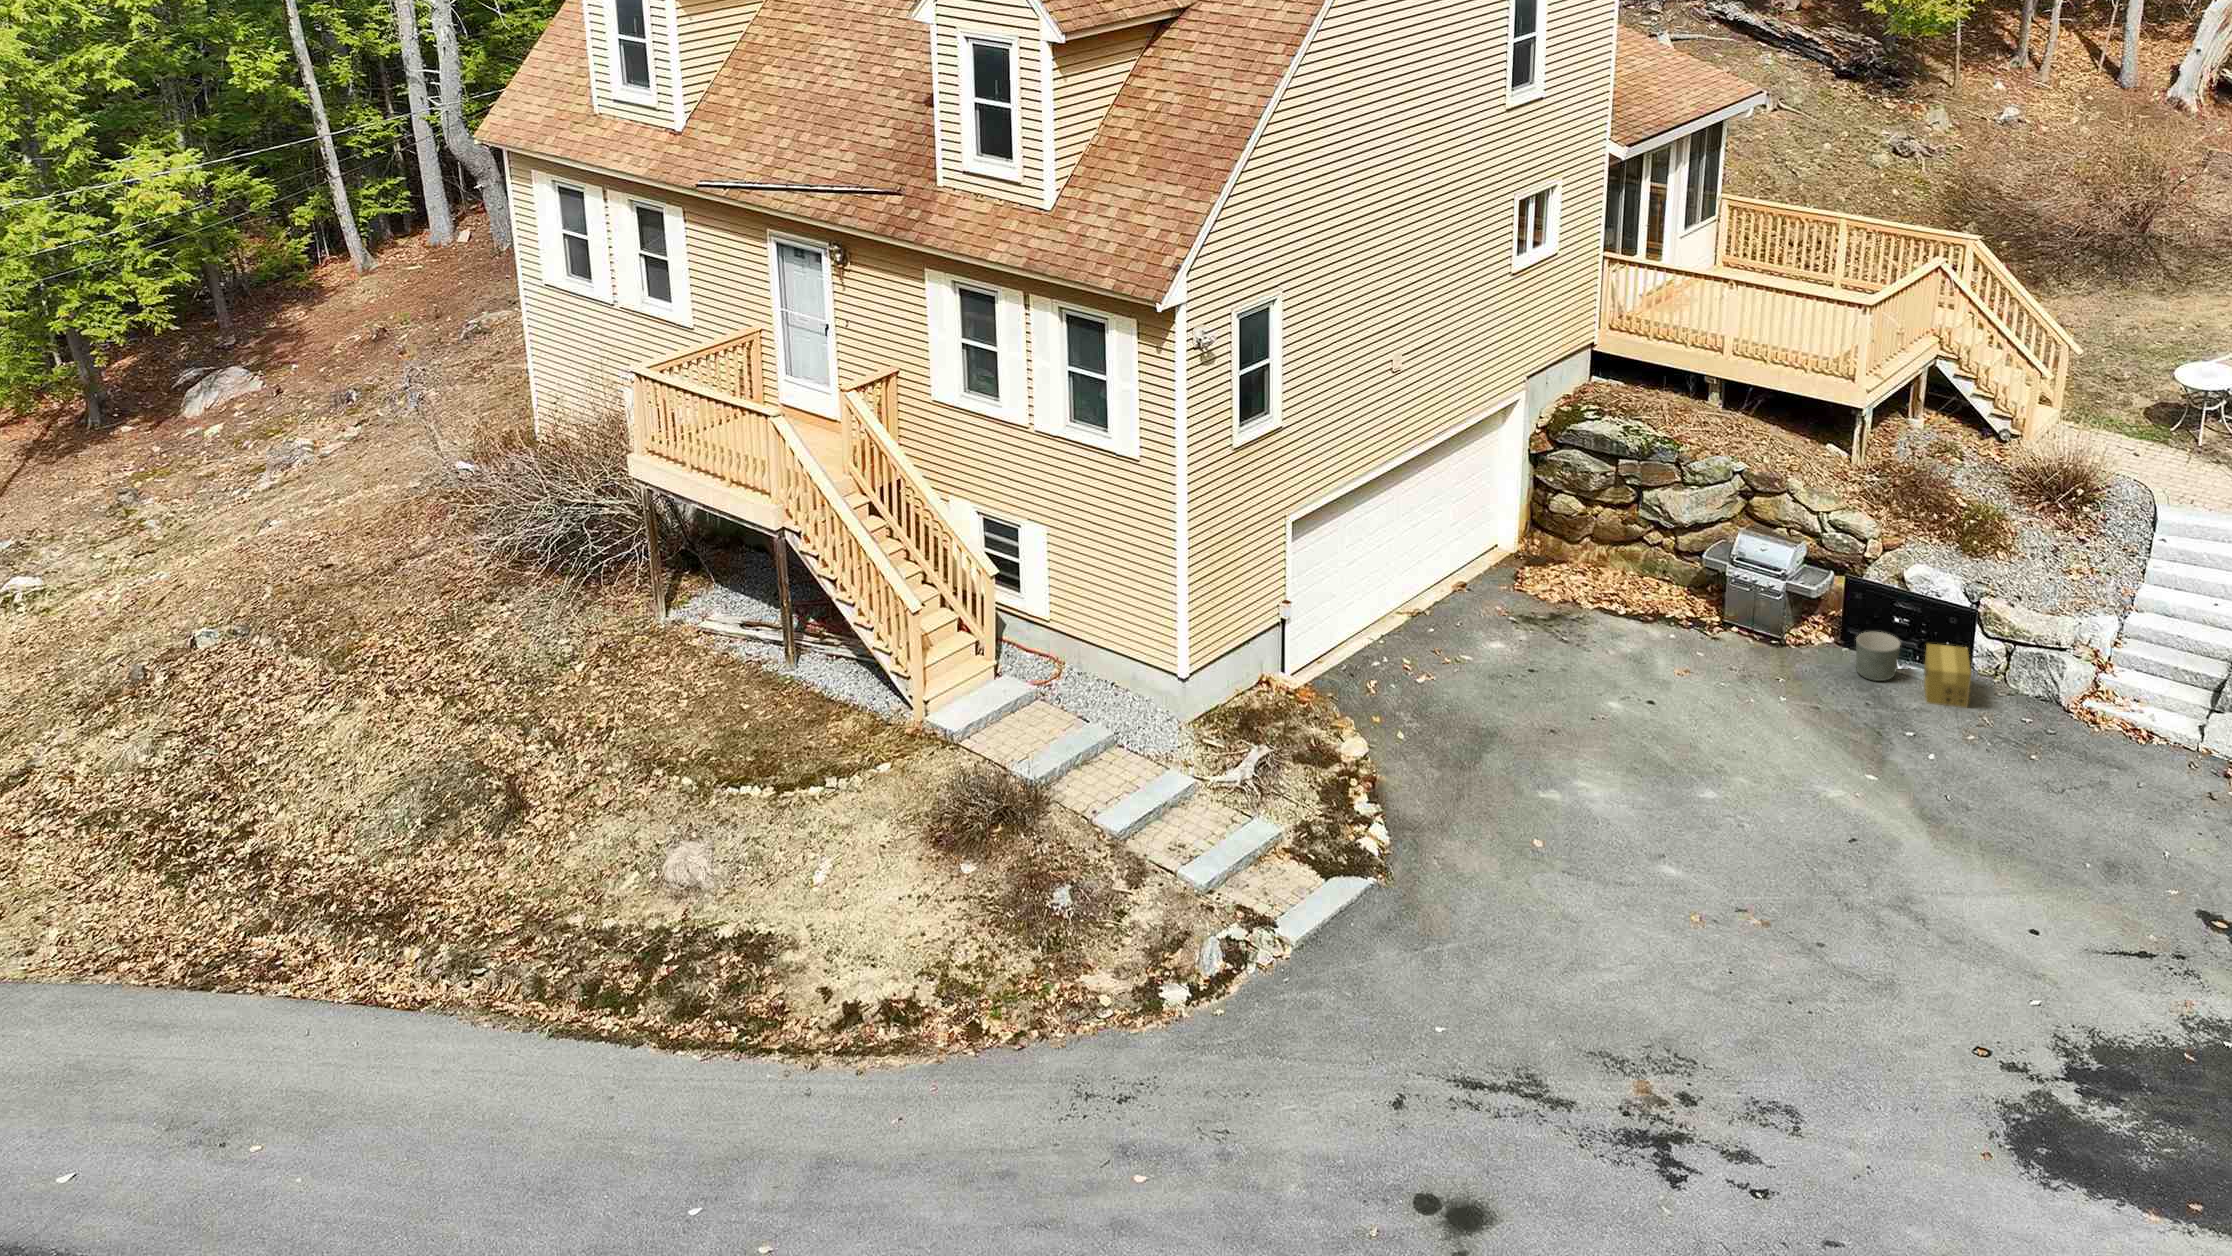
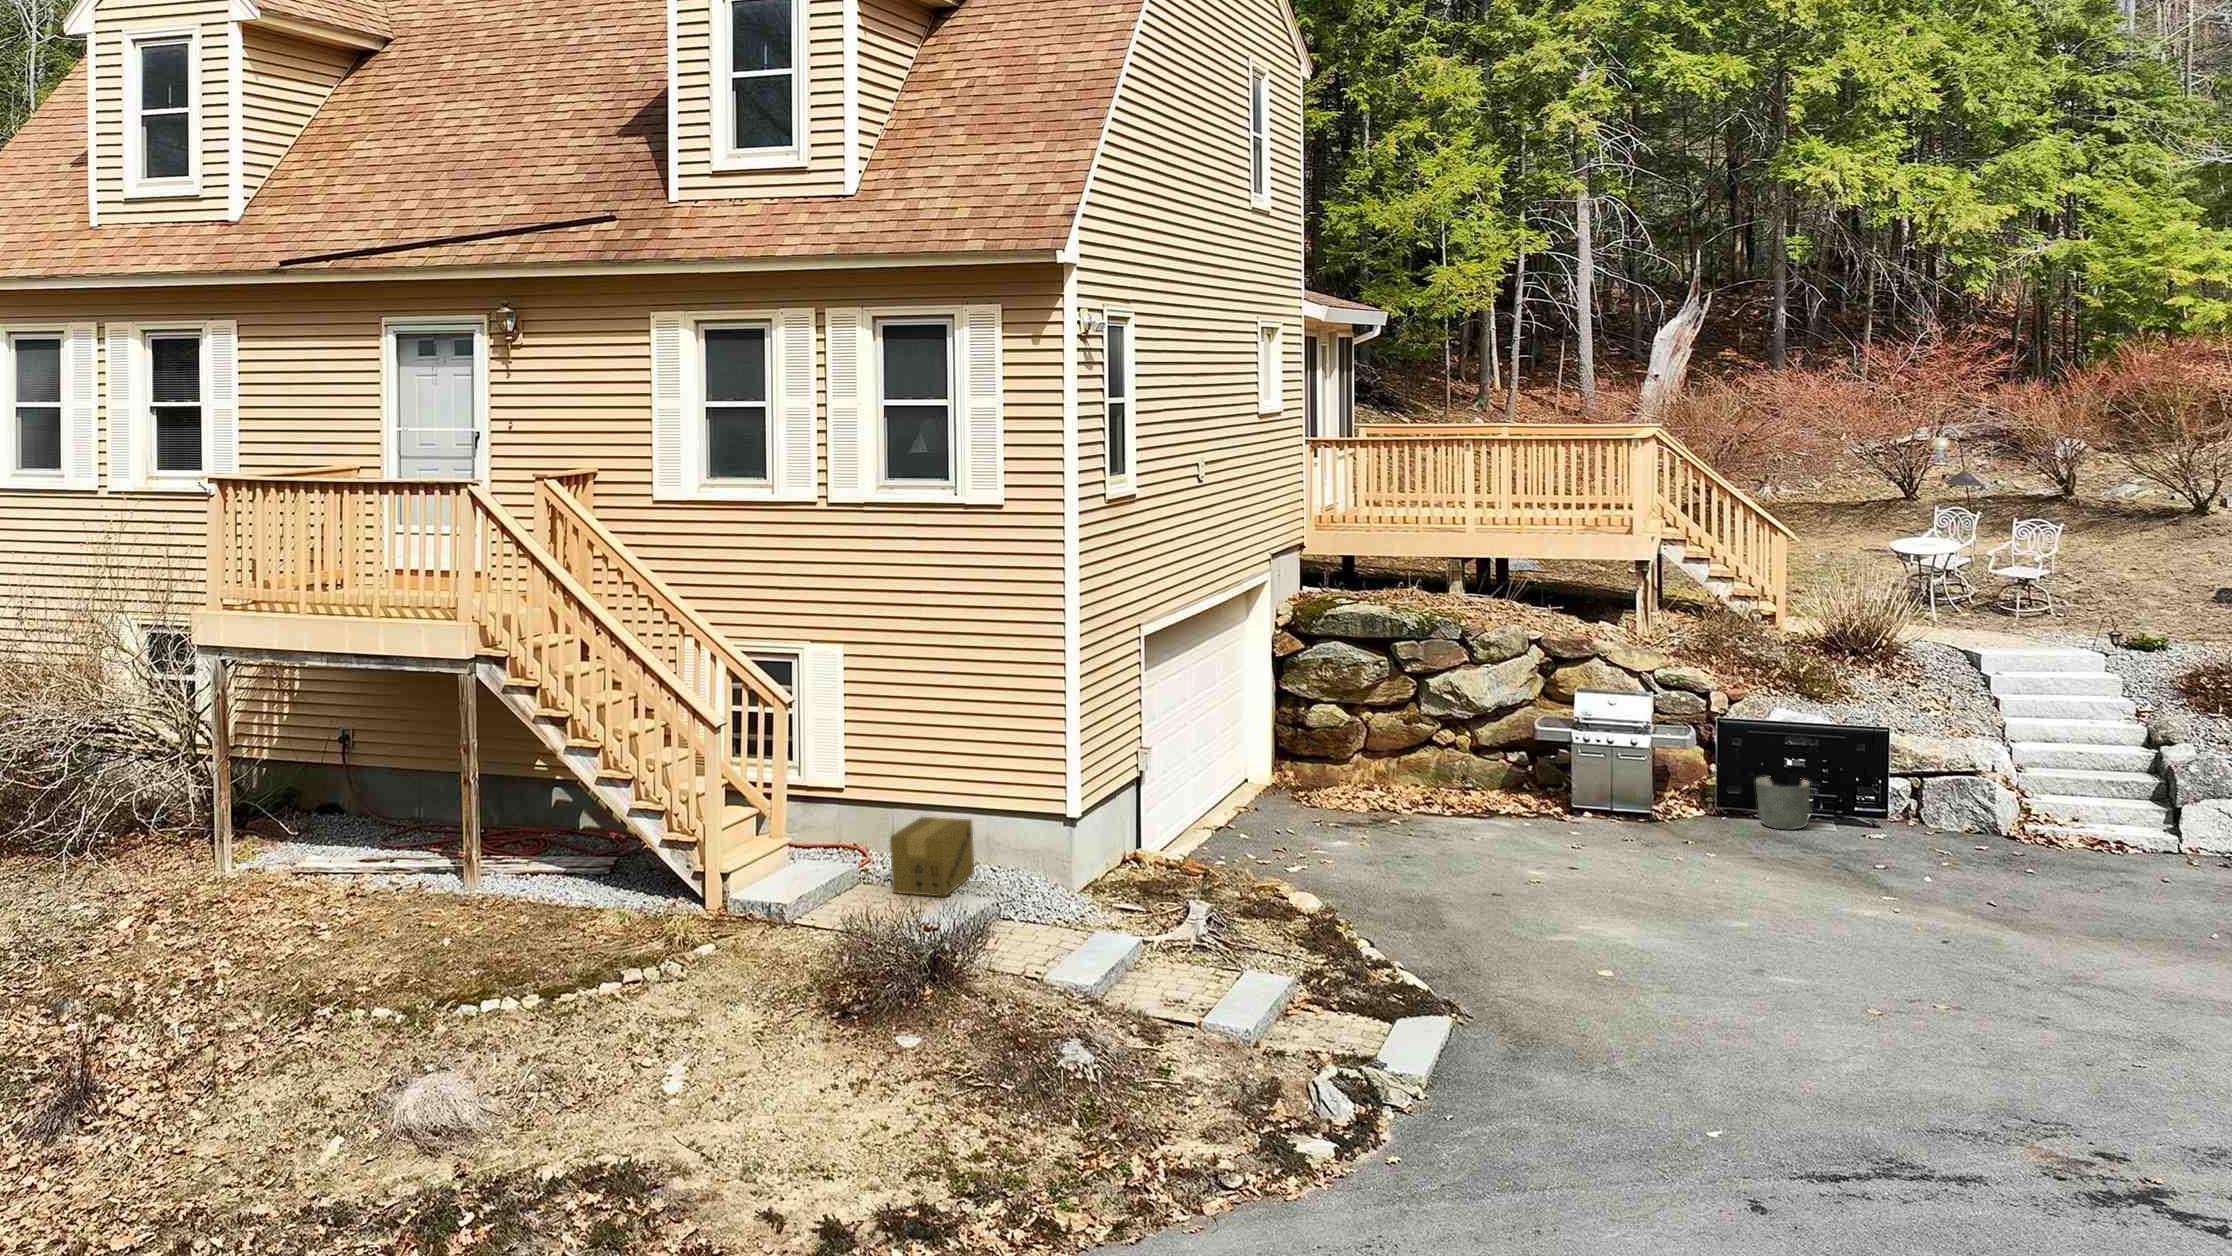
cardboard box: present [1924,644,1971,708] -> present [890,817,975,896]

